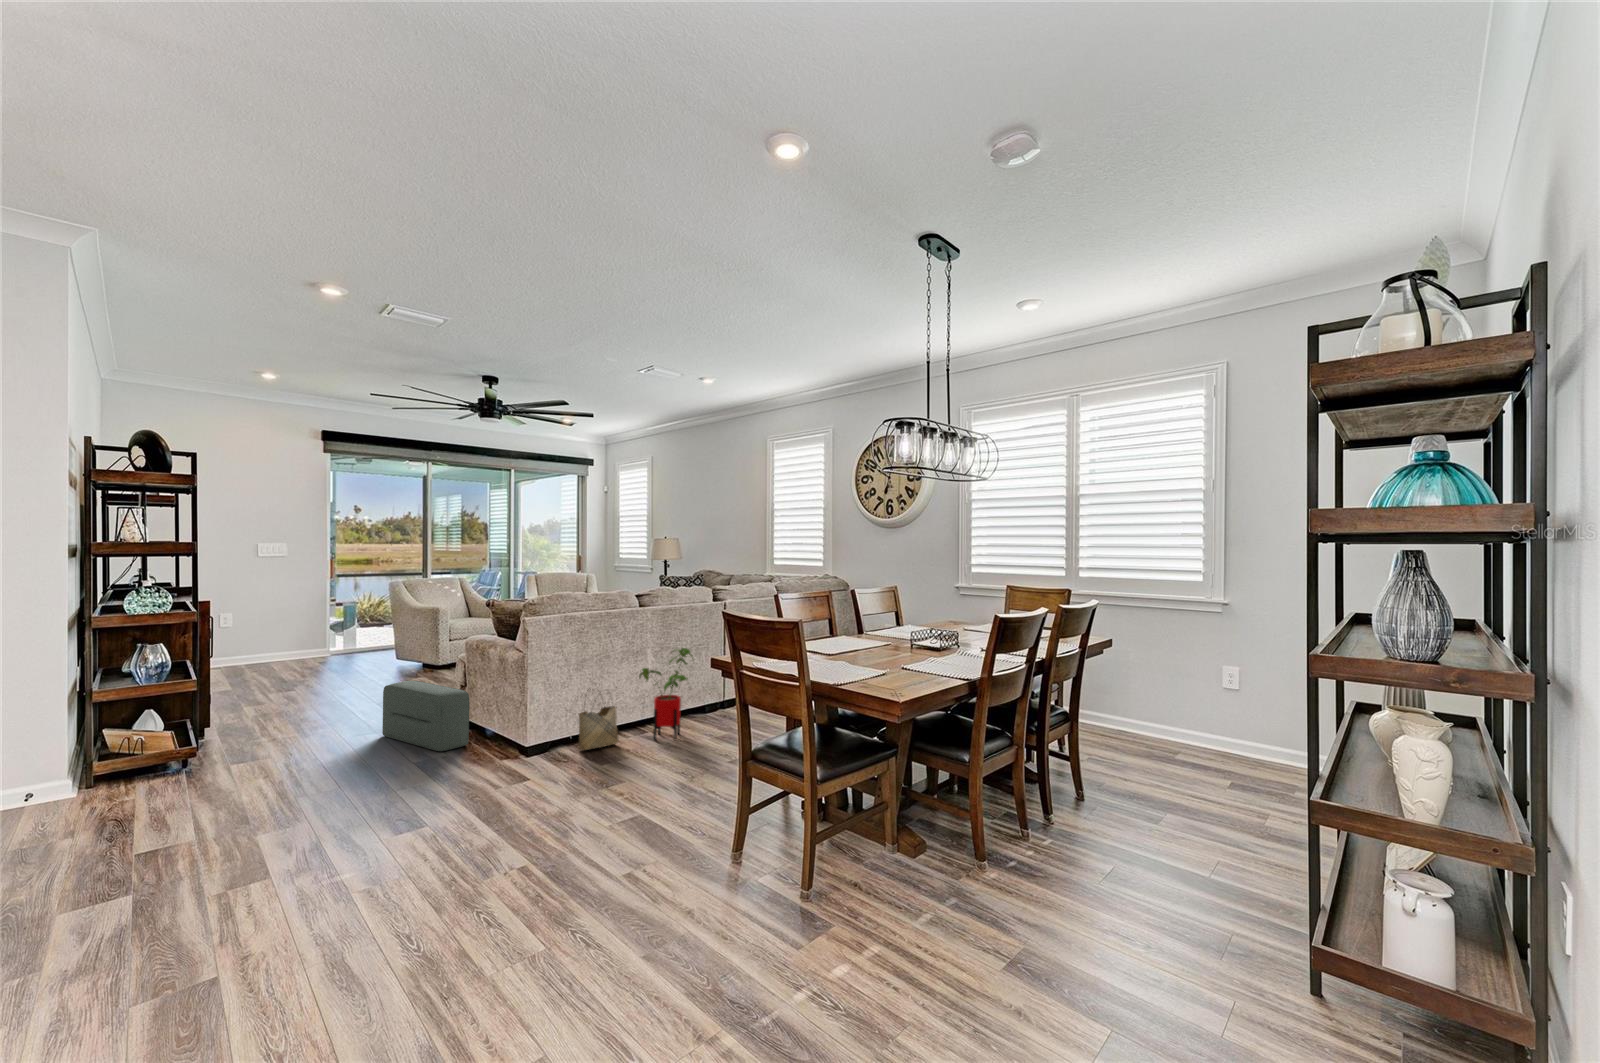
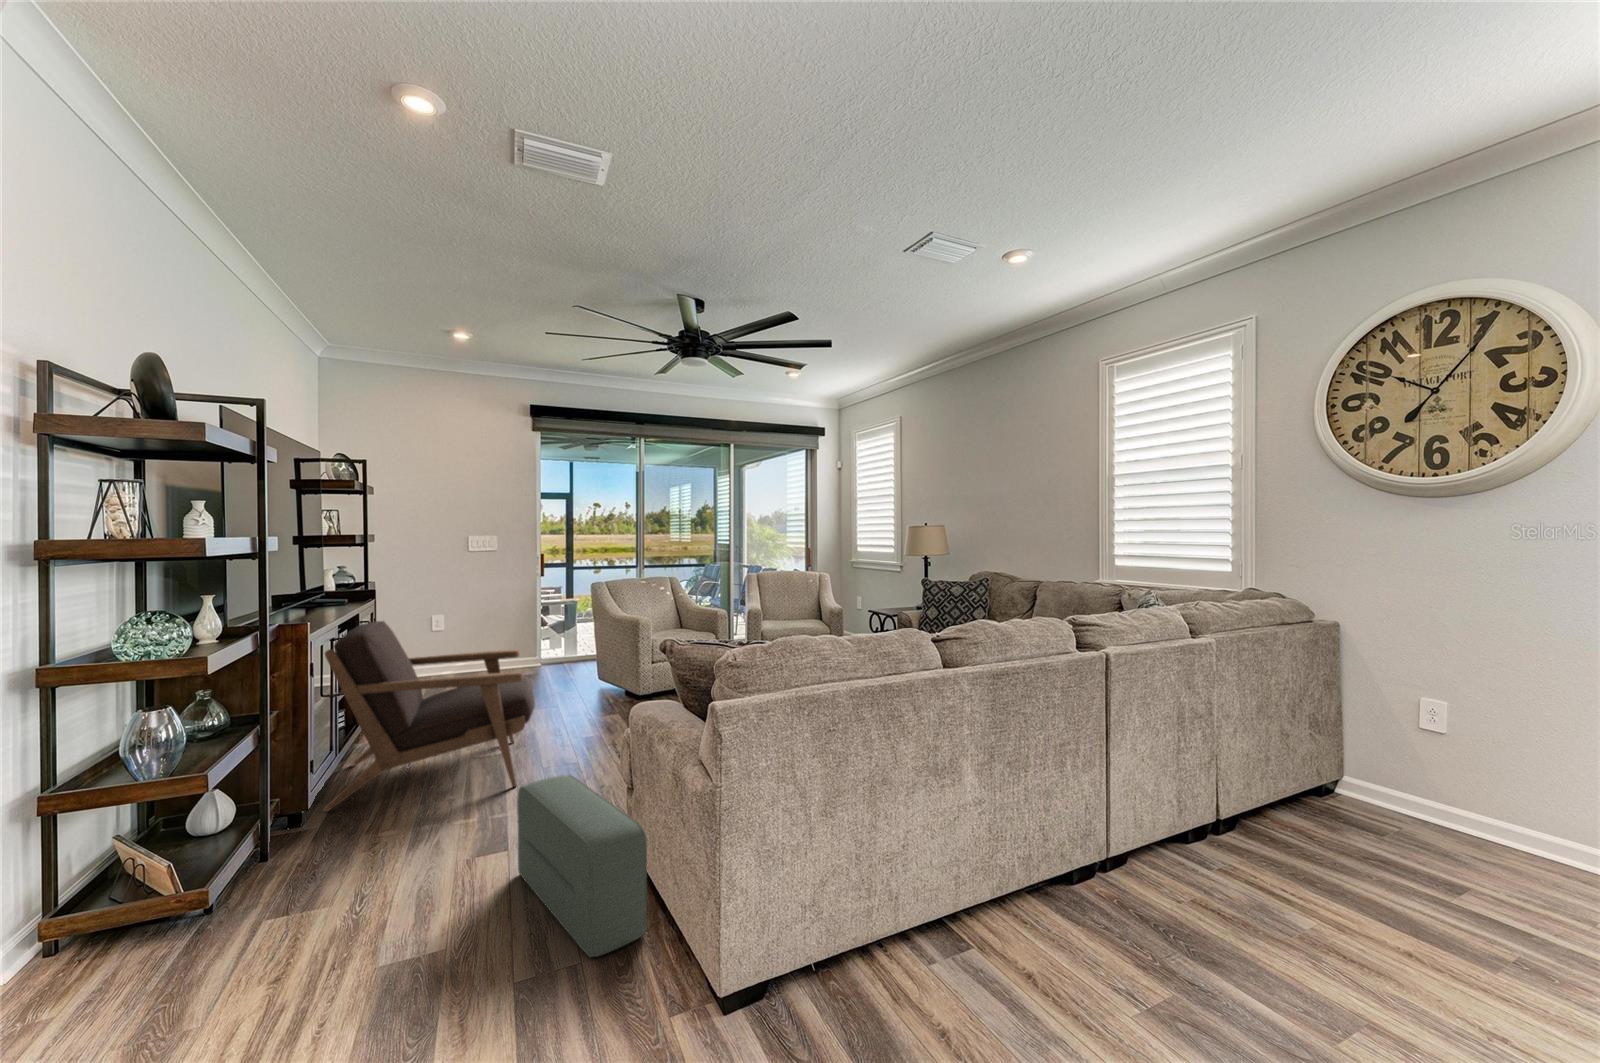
armchair: none [215,604,369,727] -> present [324,621,535,812]
house plant: present [639,648,693,740] -> none [982,760,1117,987]
woven basket: present [579,700,618,750] -> none [864,850,950,1015]

